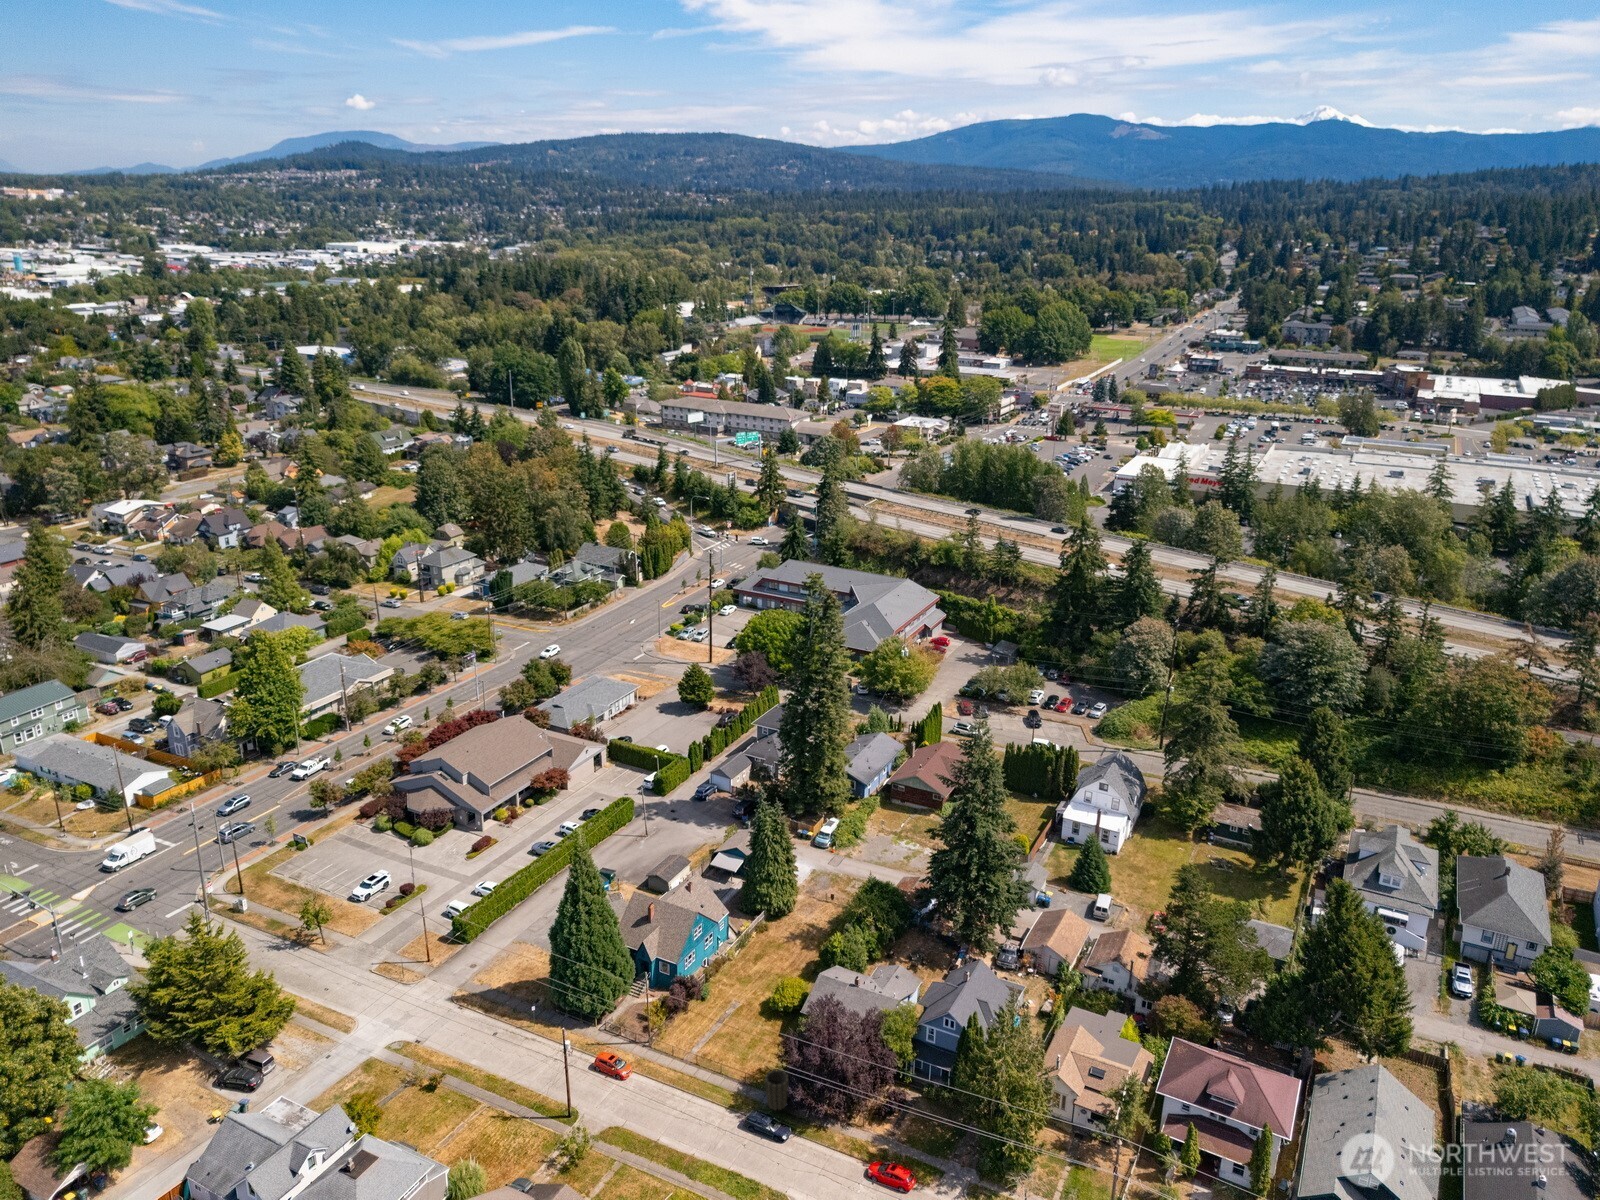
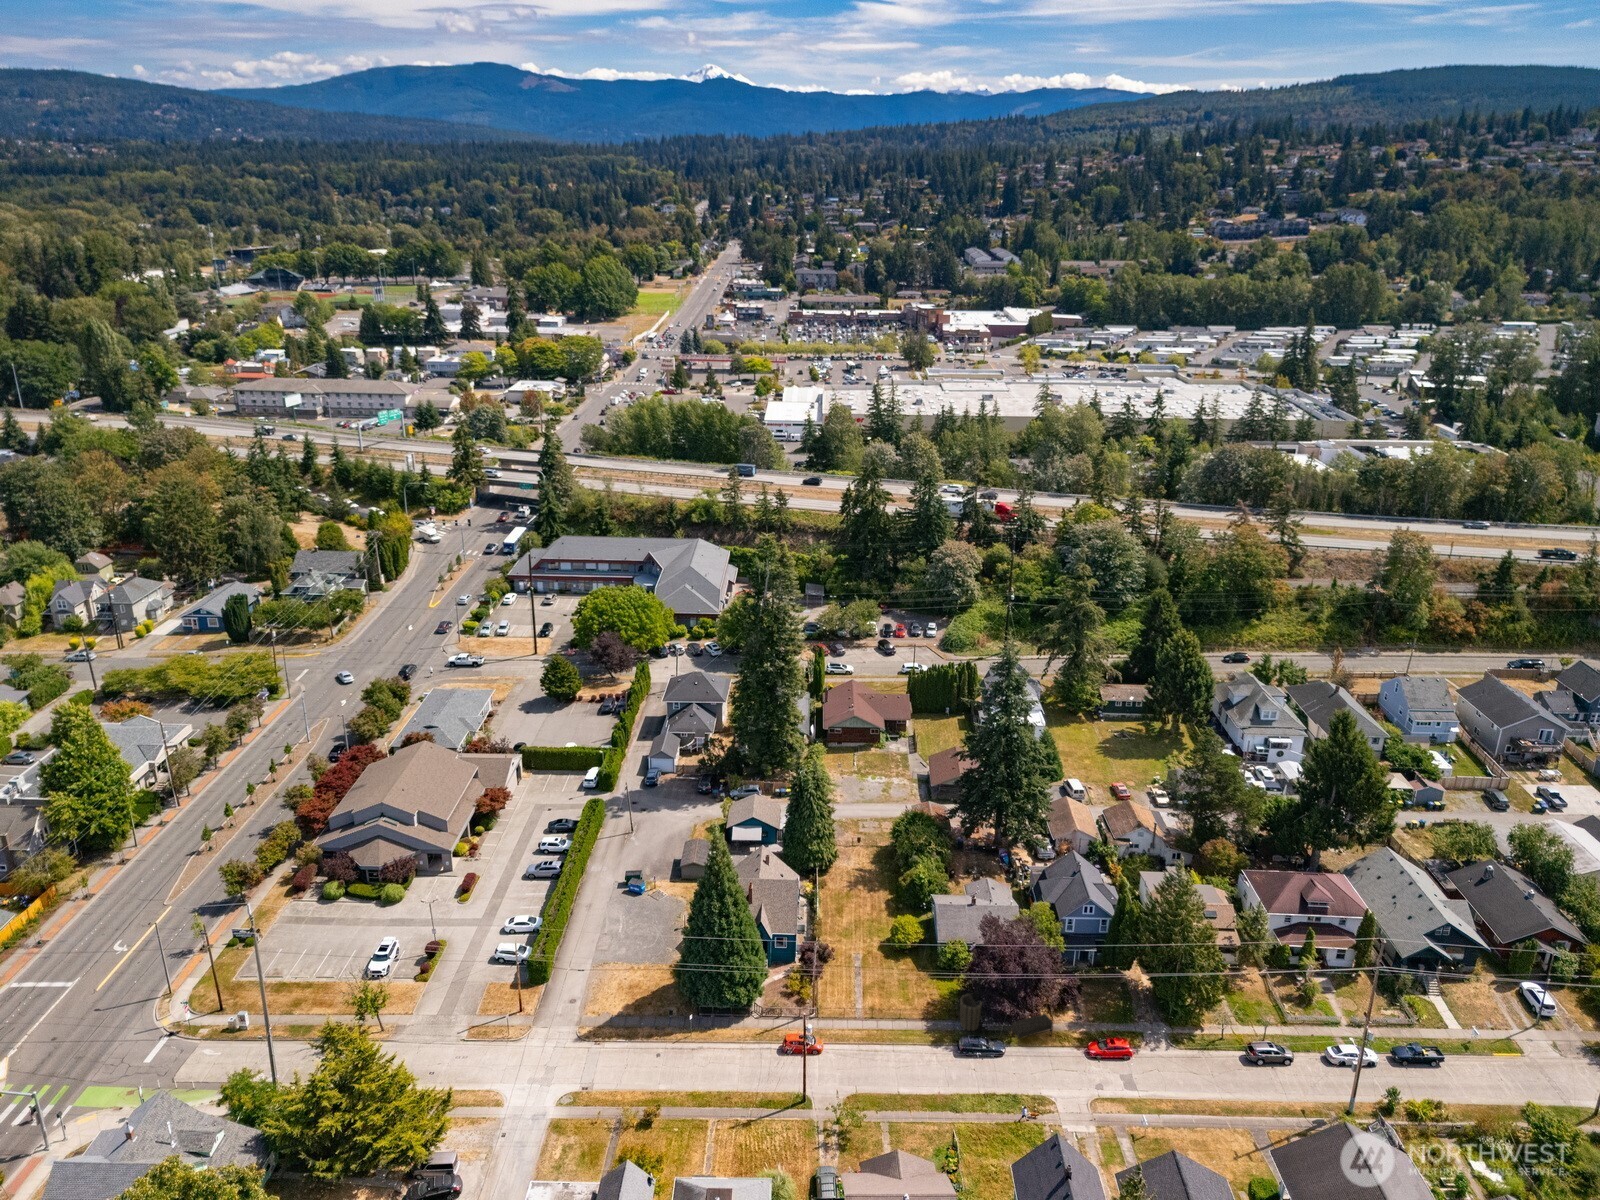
bench: none [805,1114,849,1145] -> present [1012,1014,1053,1045]

